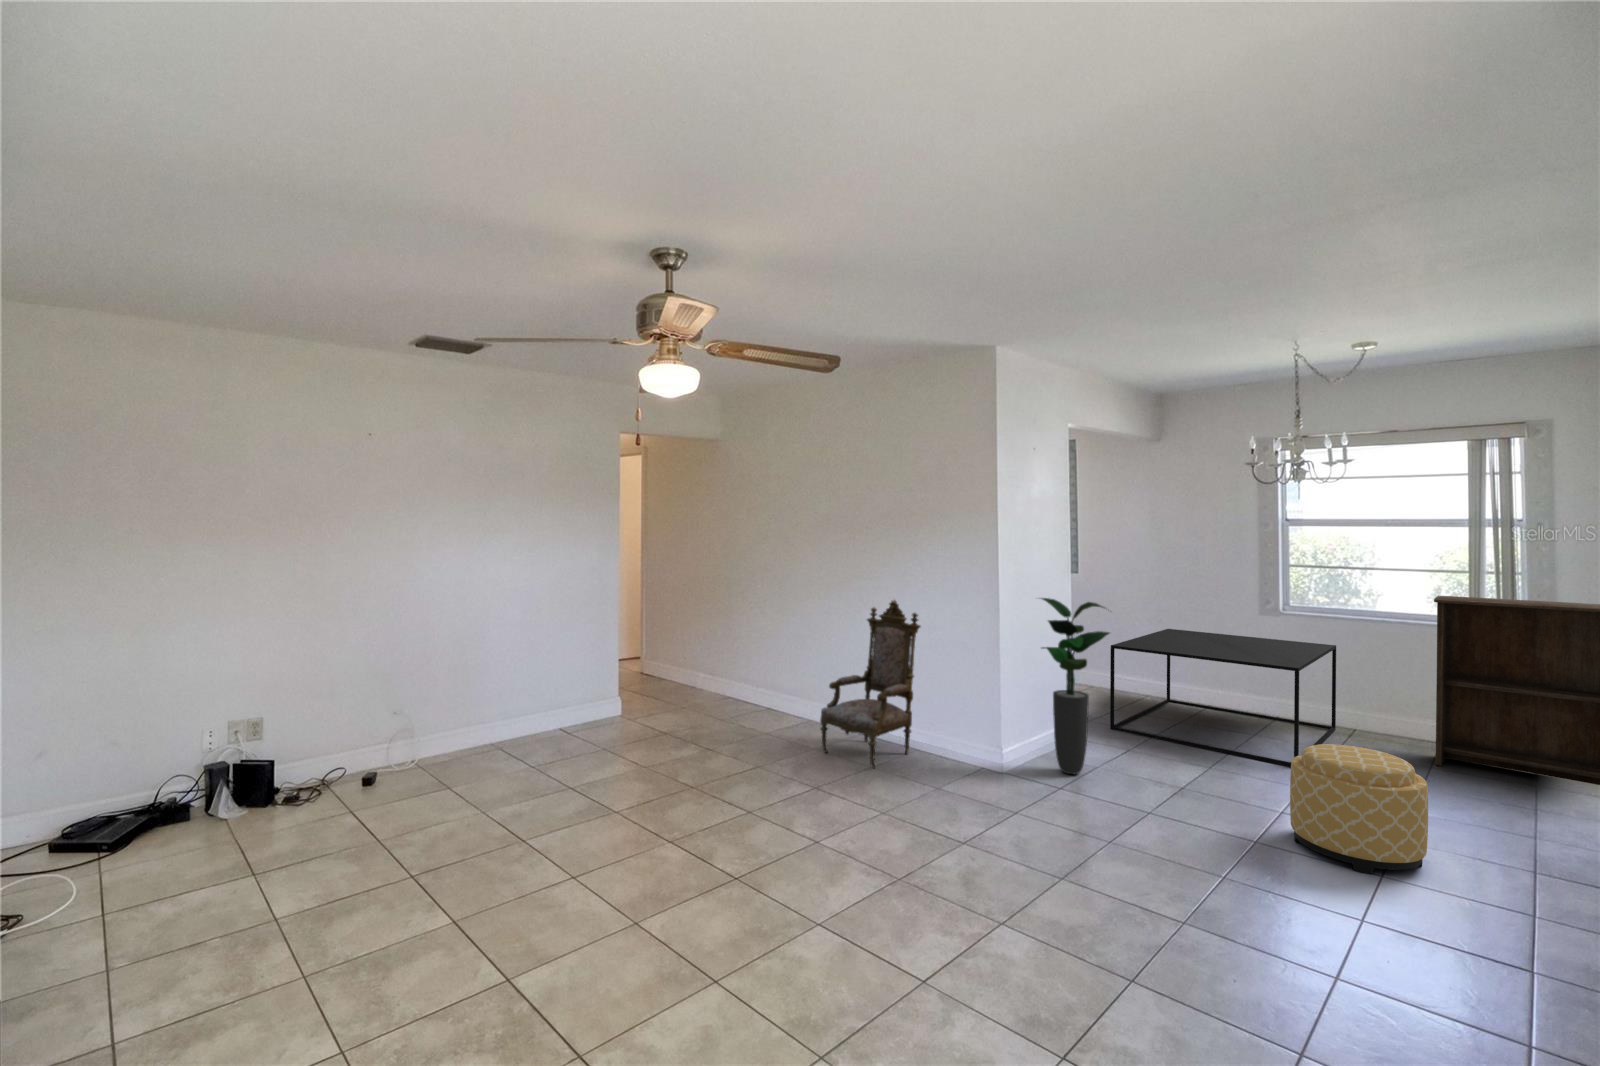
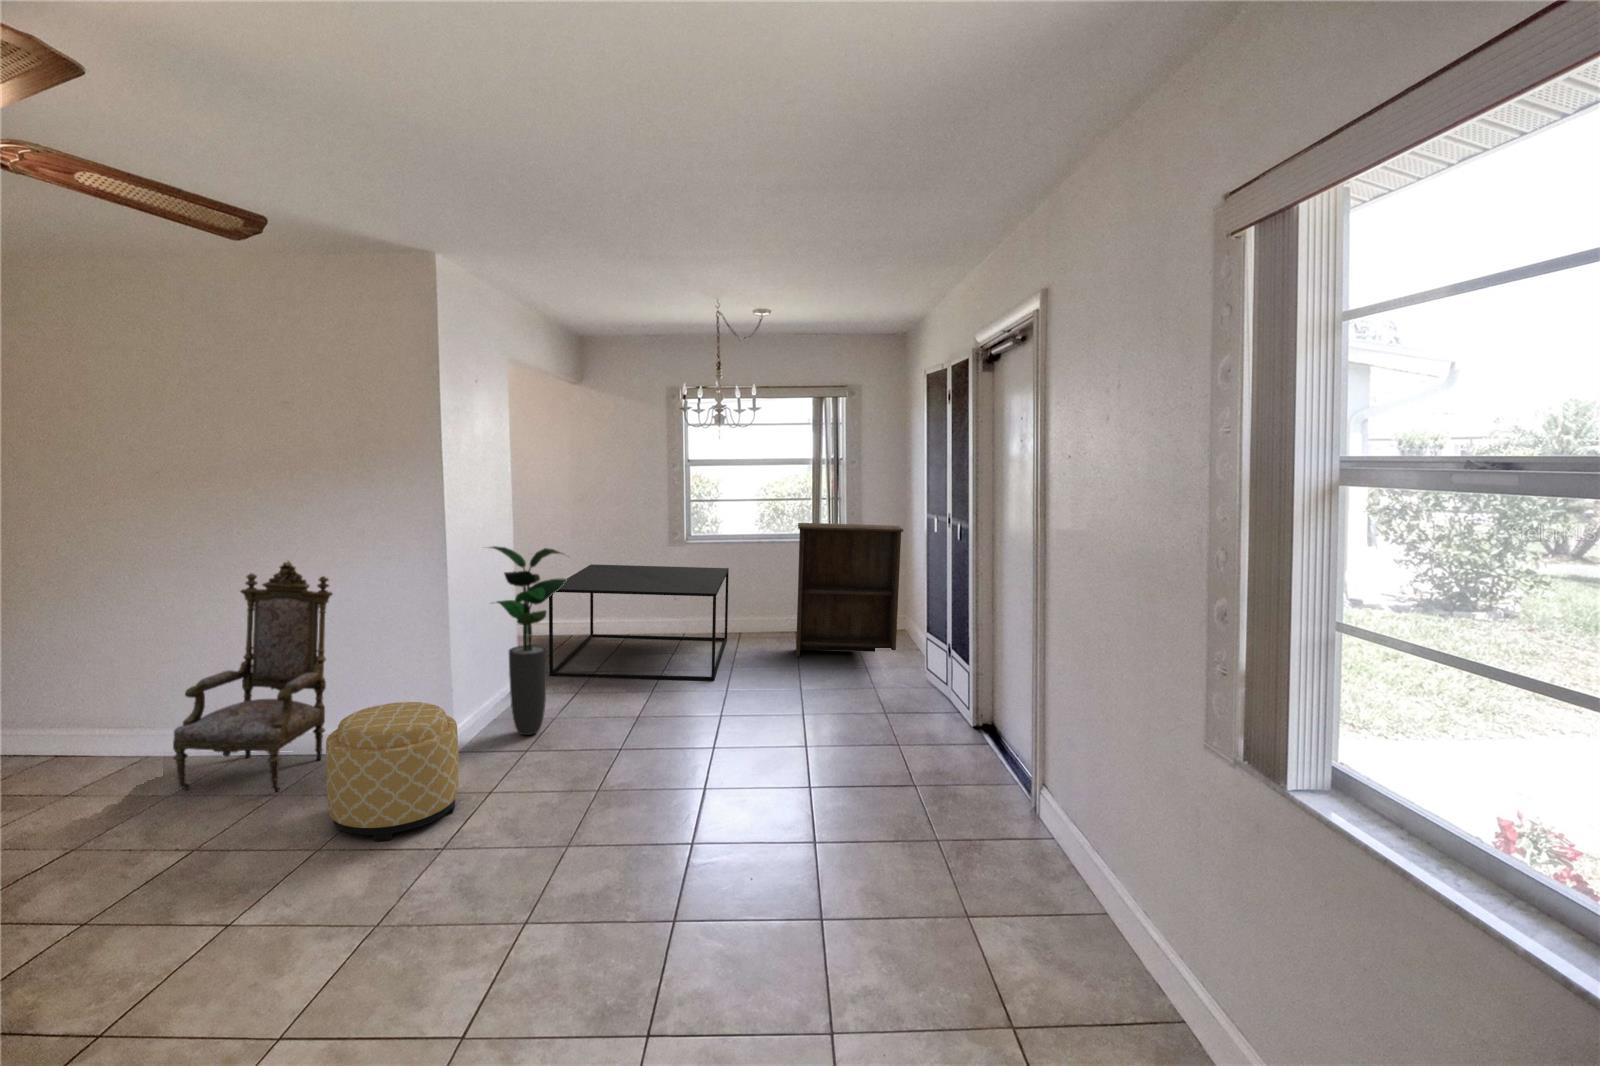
ottoman: present [1290,744,1428,874] -> present [326,702,459,842]

